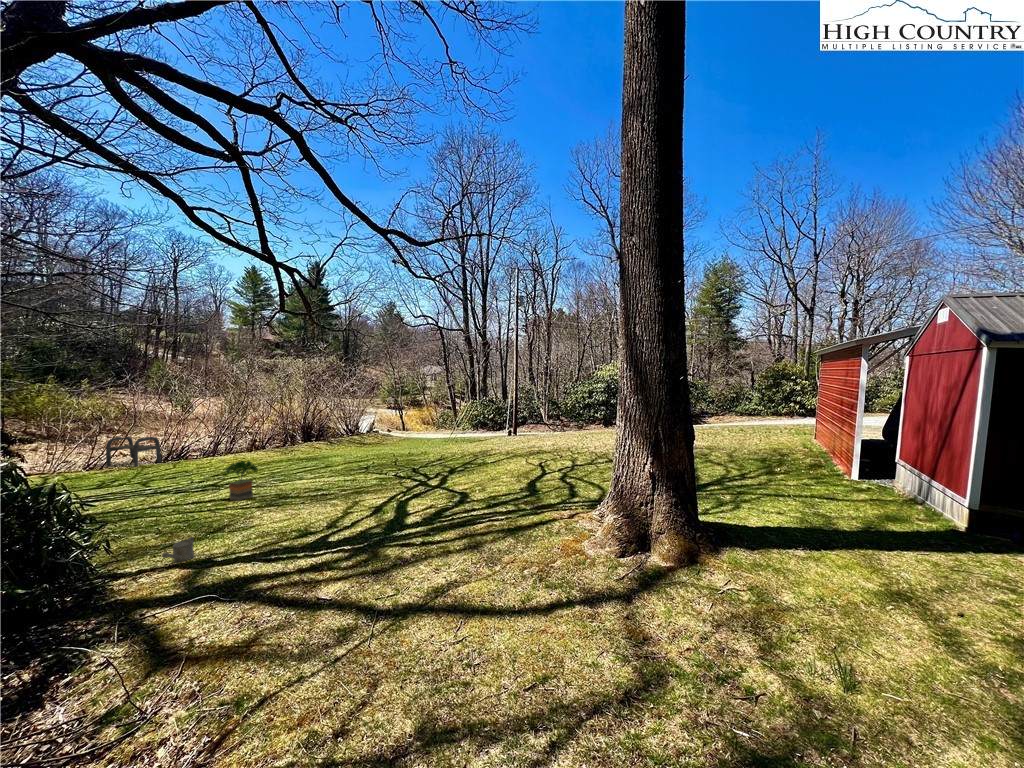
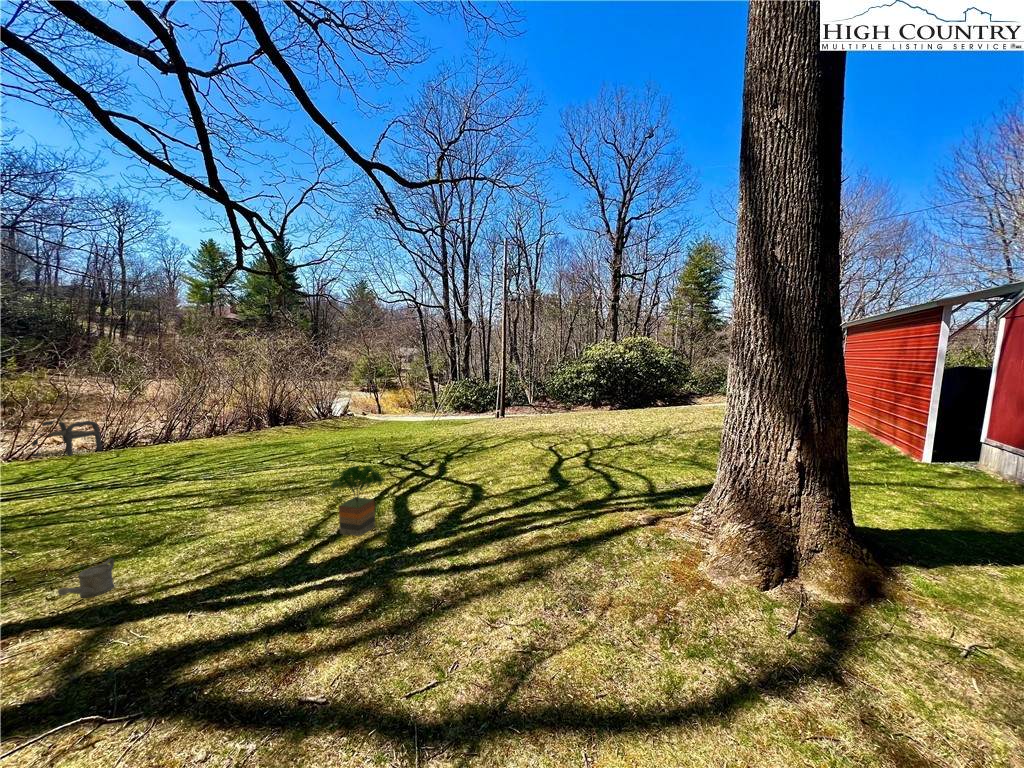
potted tree: present [226,461,258,500] -> present [332,466,384,536]

